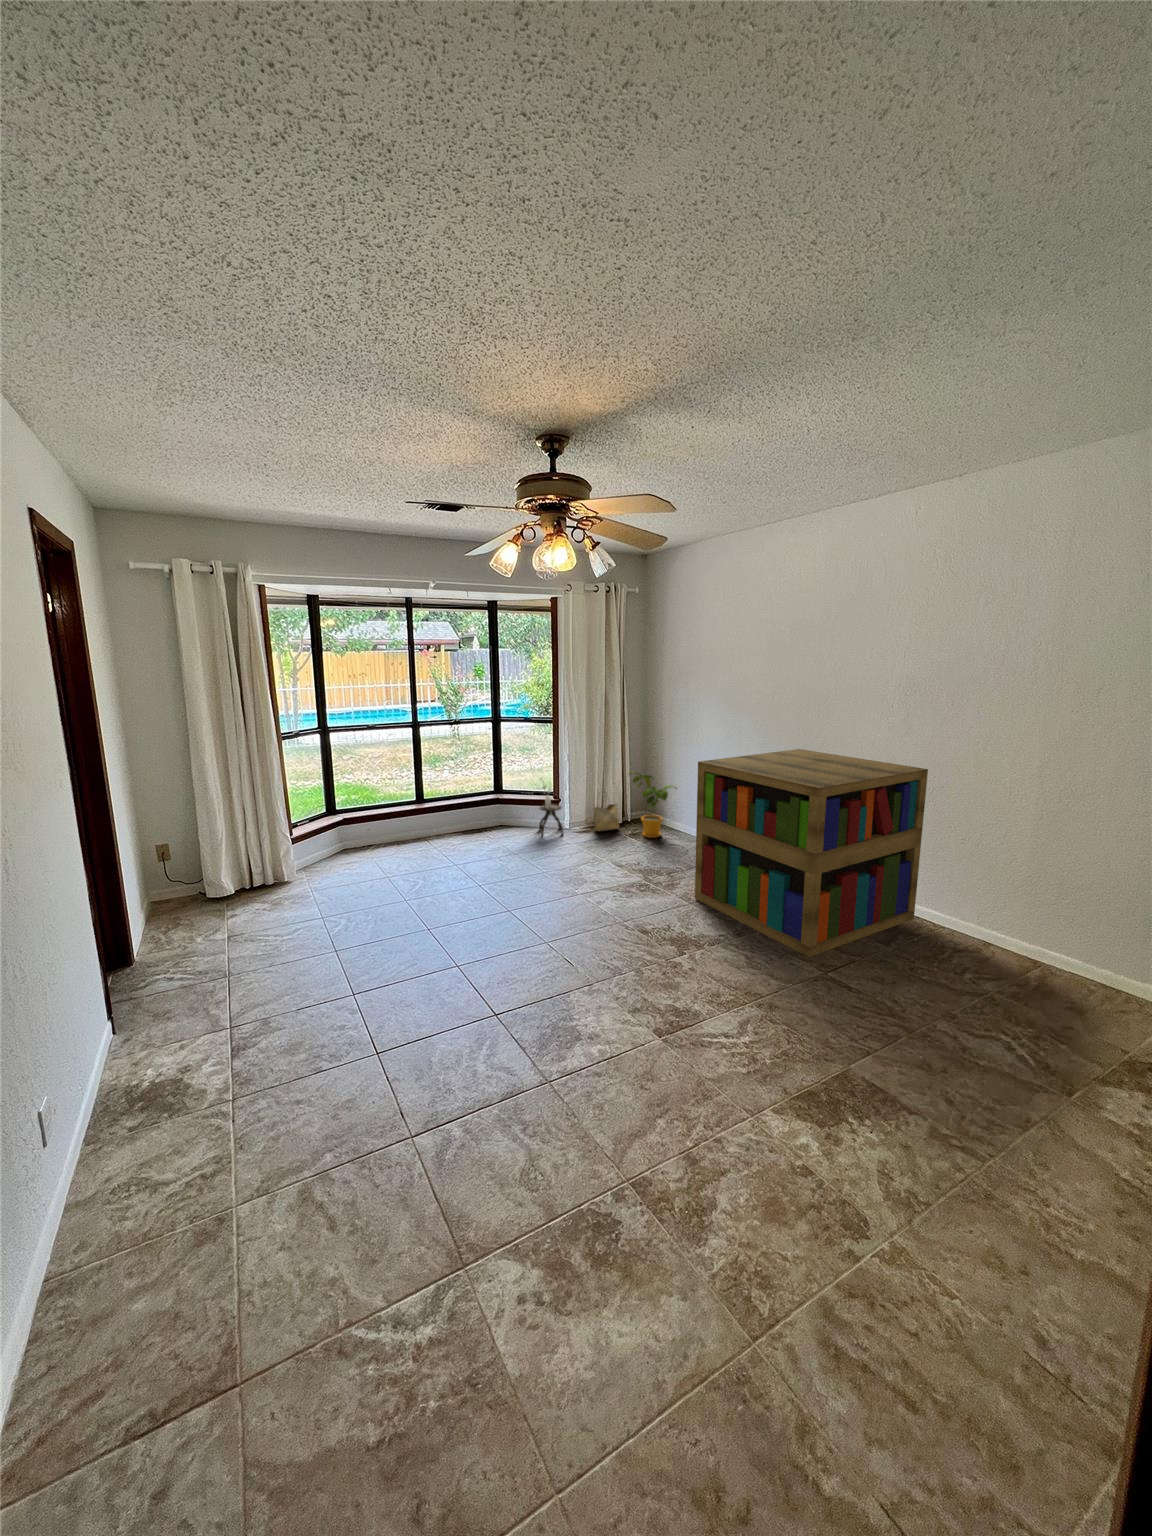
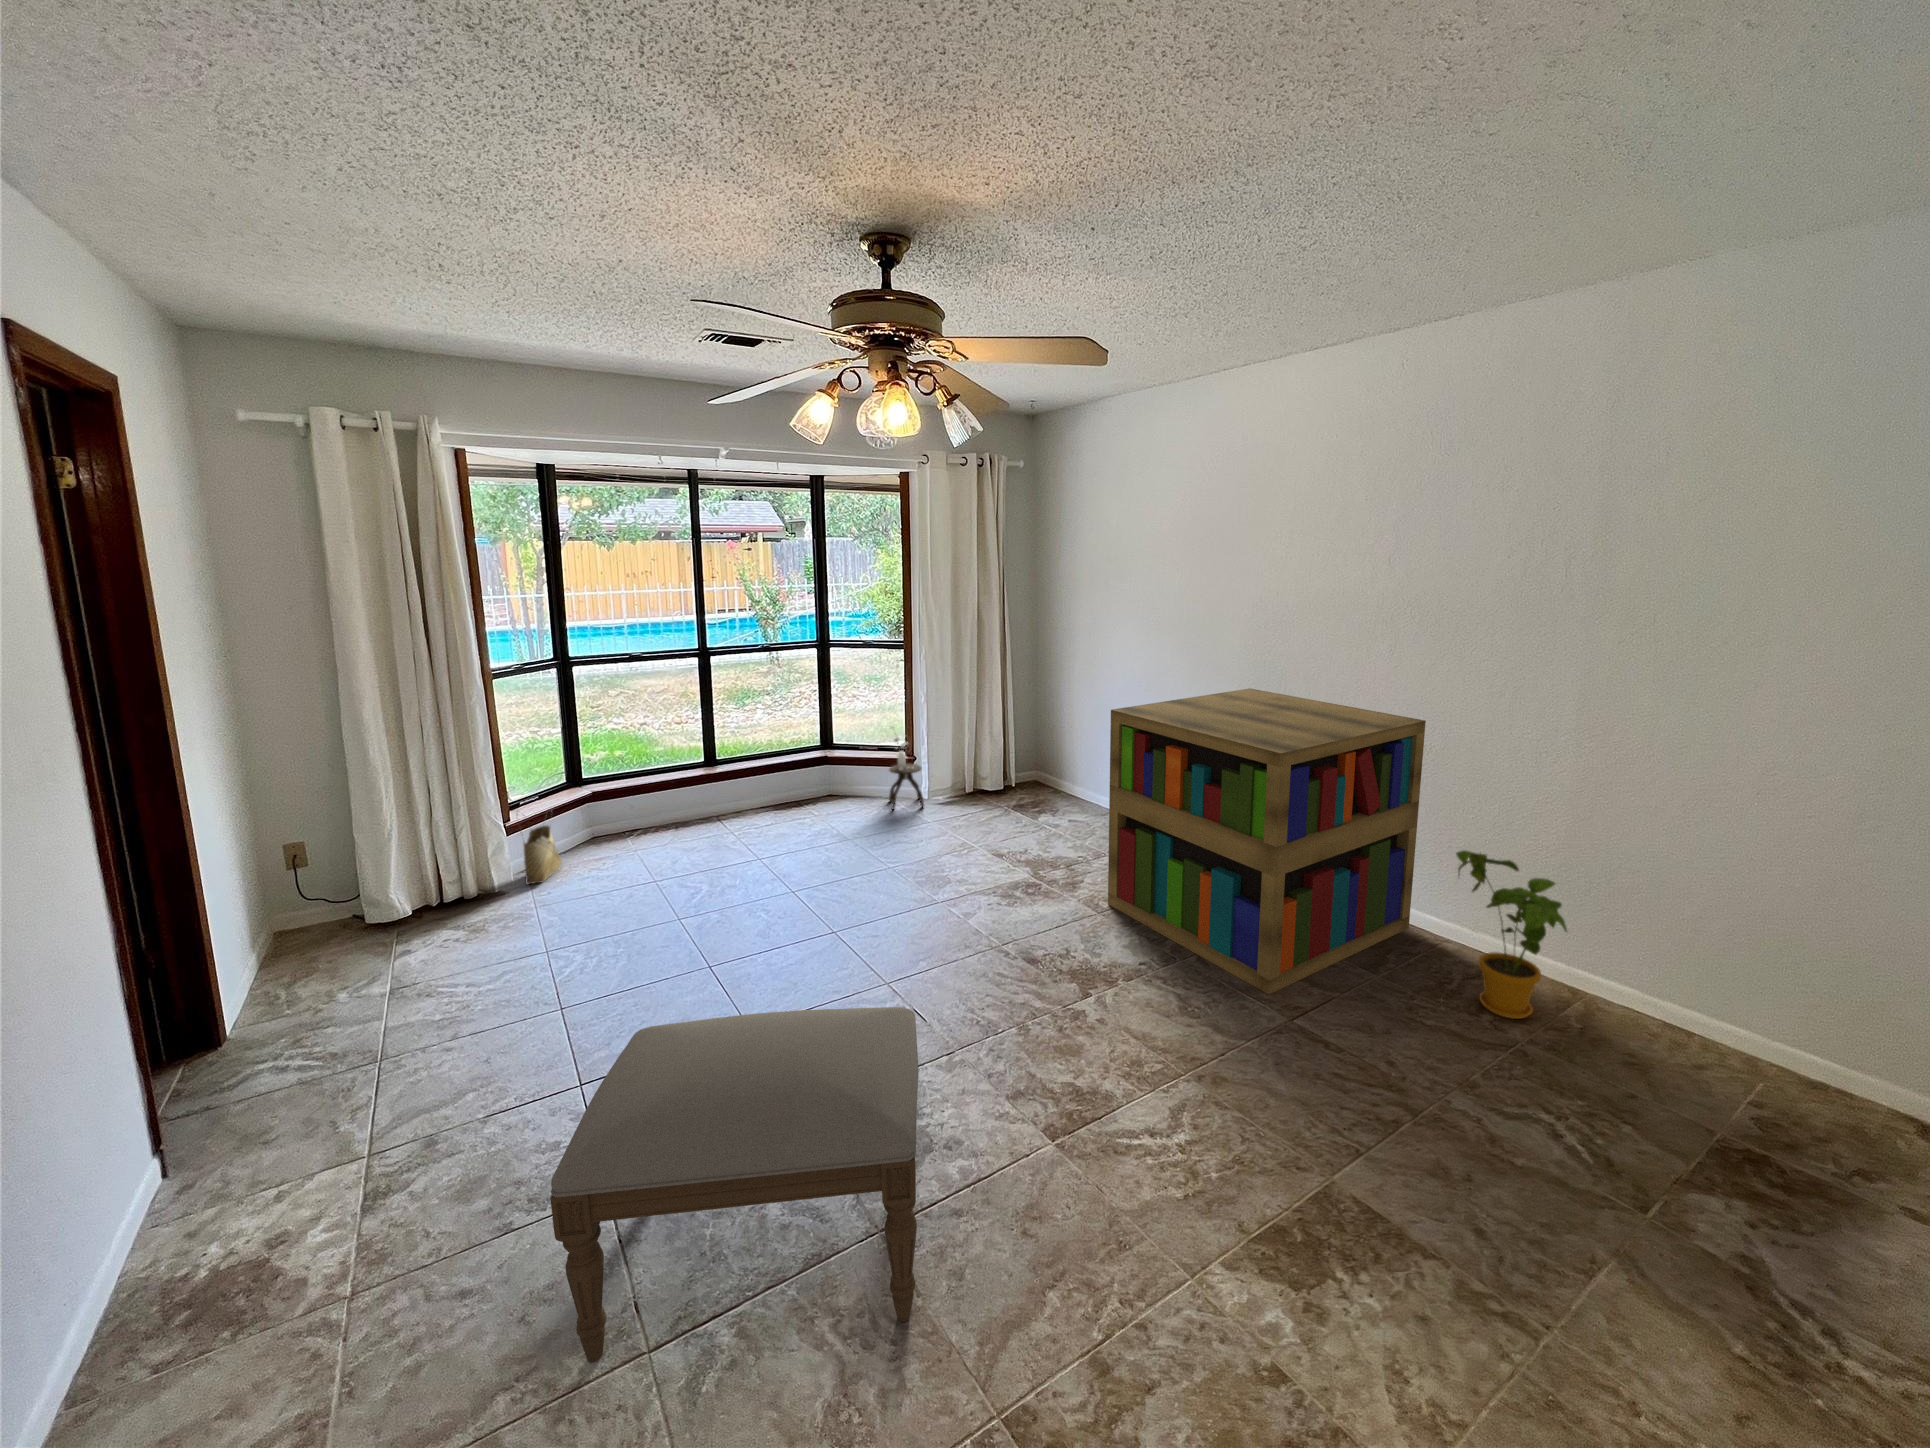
house plant: present [629,771,676,838] -> present [1456,850,1567,1019]
woven basket: present [594,804,619,831] -> present [523,815,562,884]
ottoman: none [357,942,576,1139] -> present [550,1007,918,1363]

